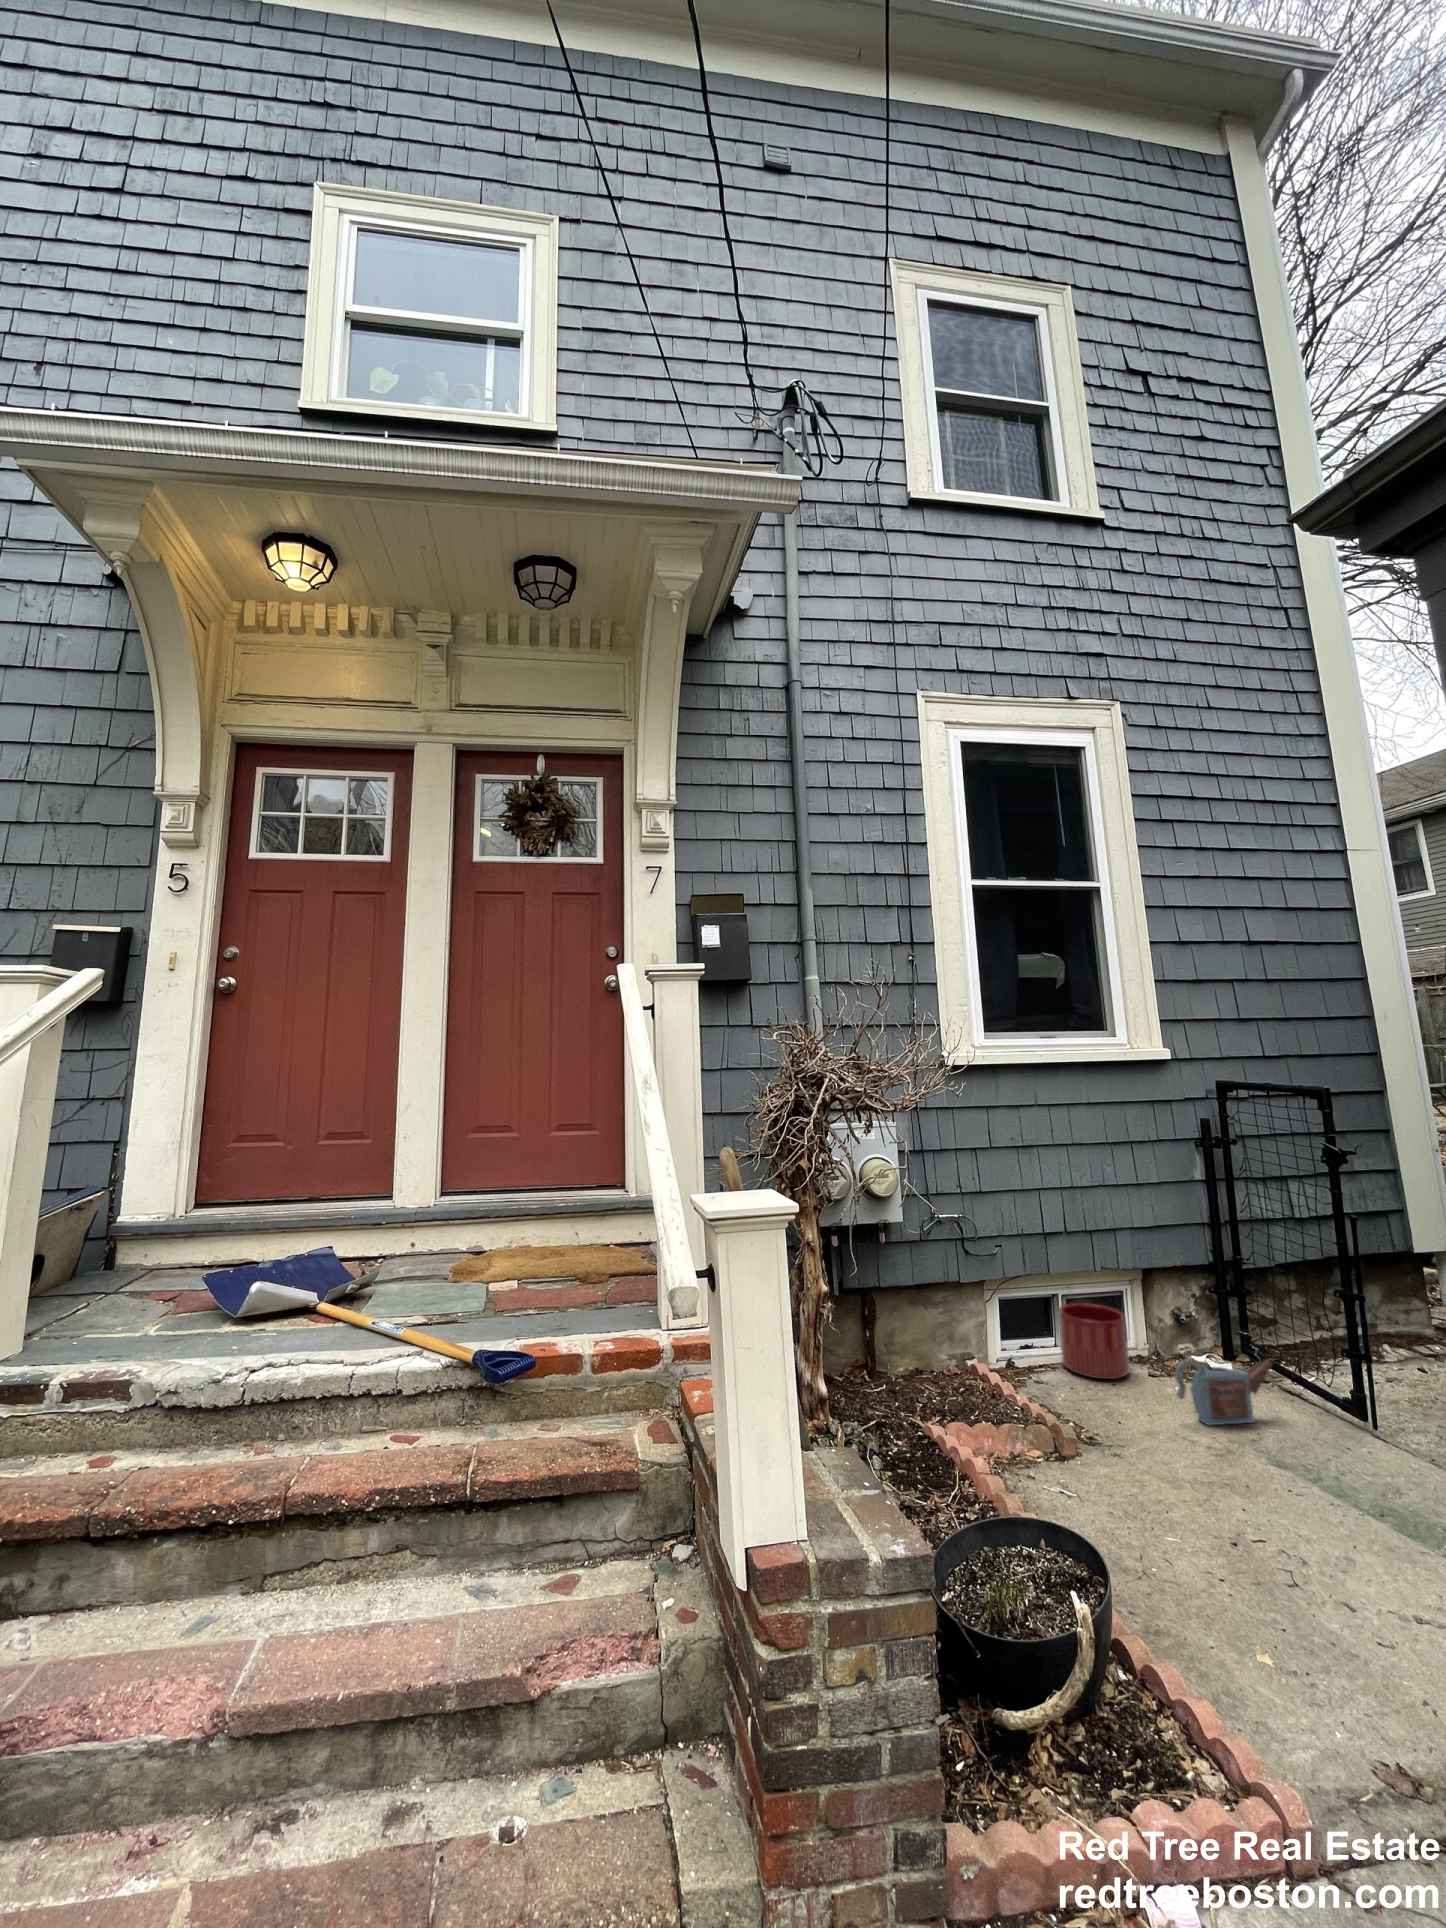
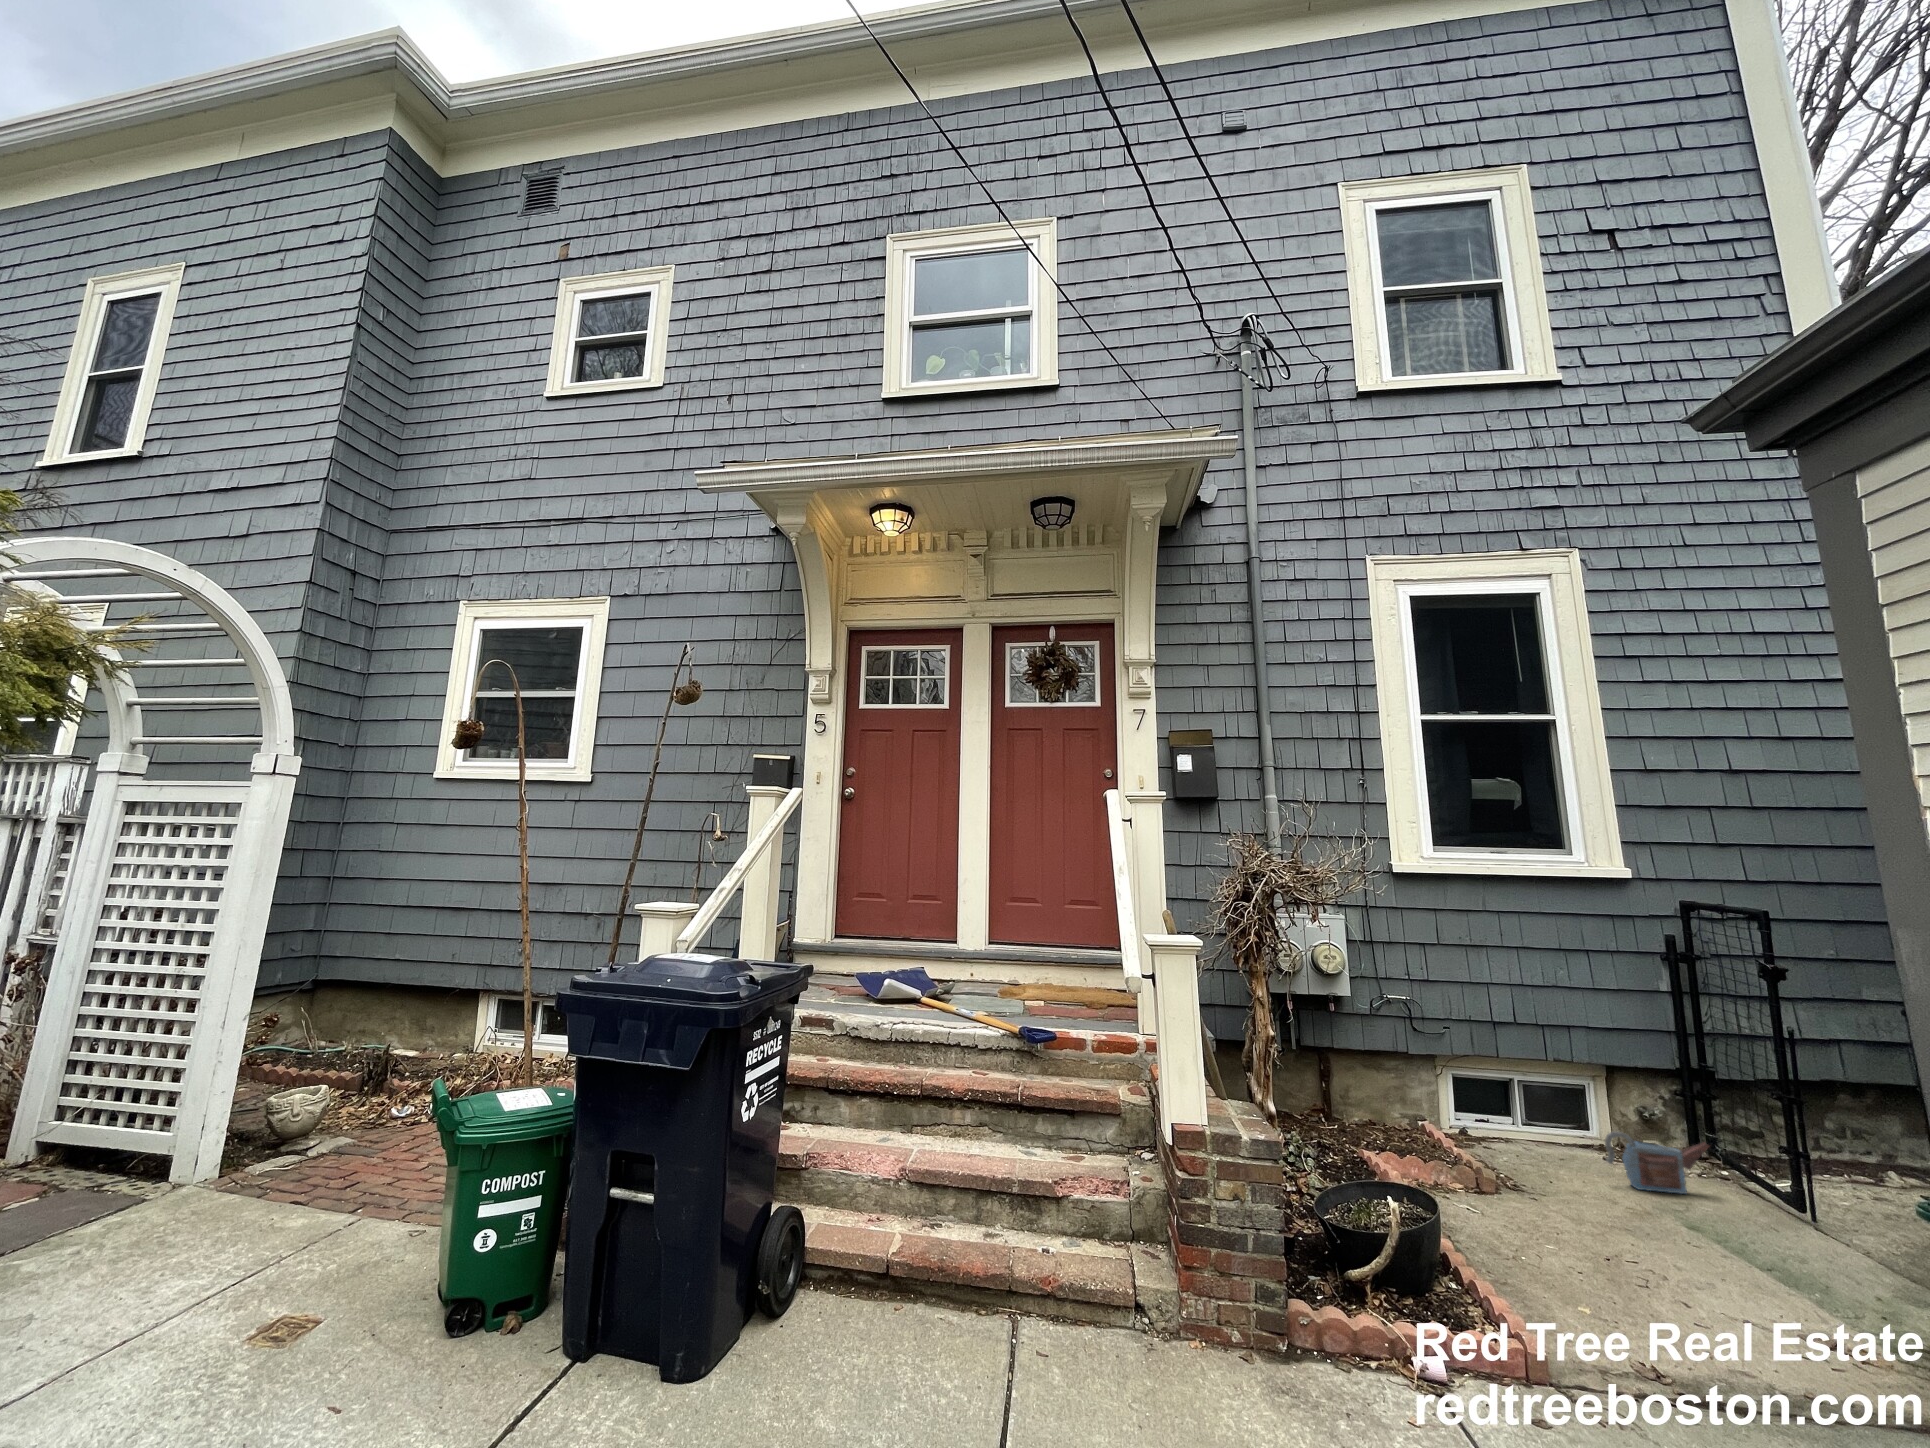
planter: present [1059,1303,1130,1379] -> none [1512,1085,1581,1150]

